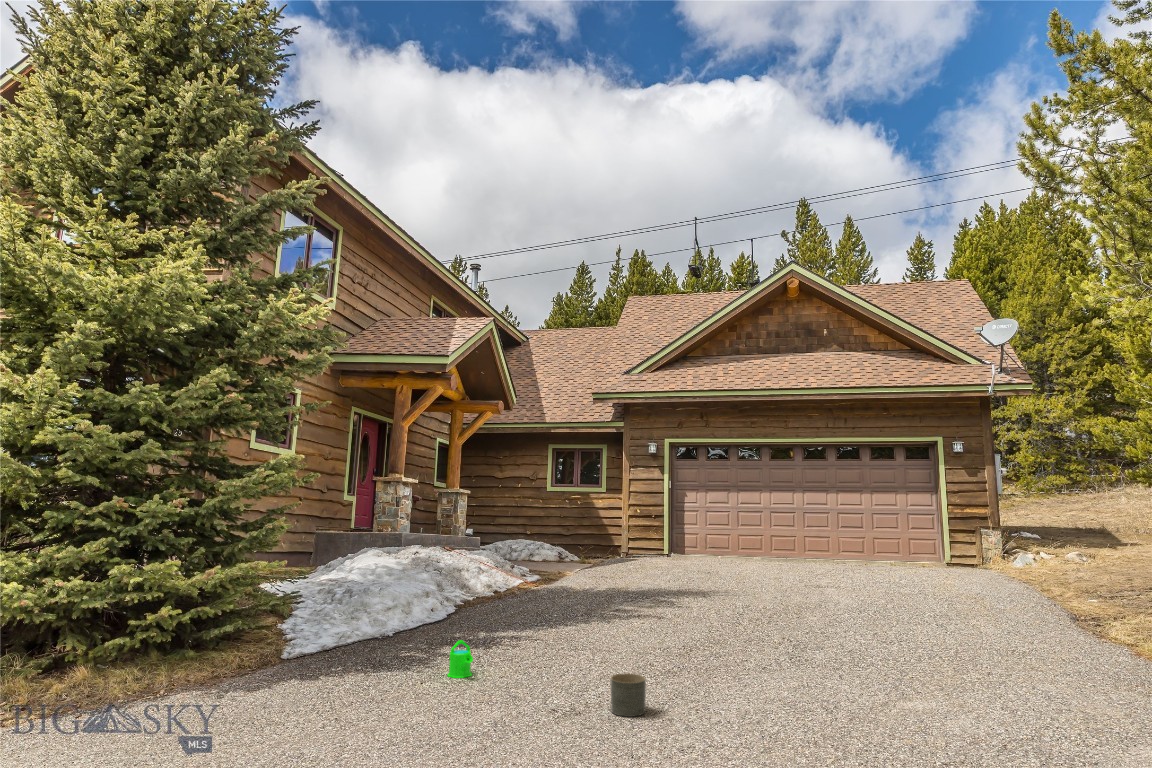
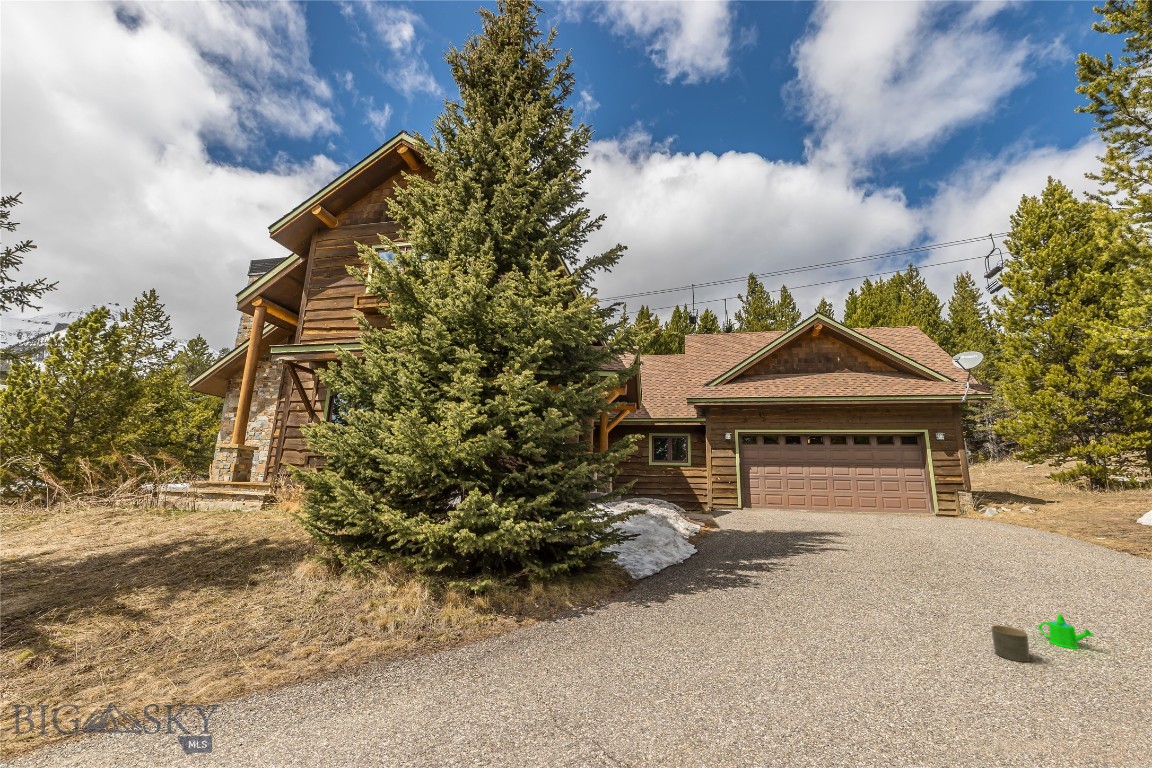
watering can: present [448,640,473,678] -> present [1038,614,1094,649]

